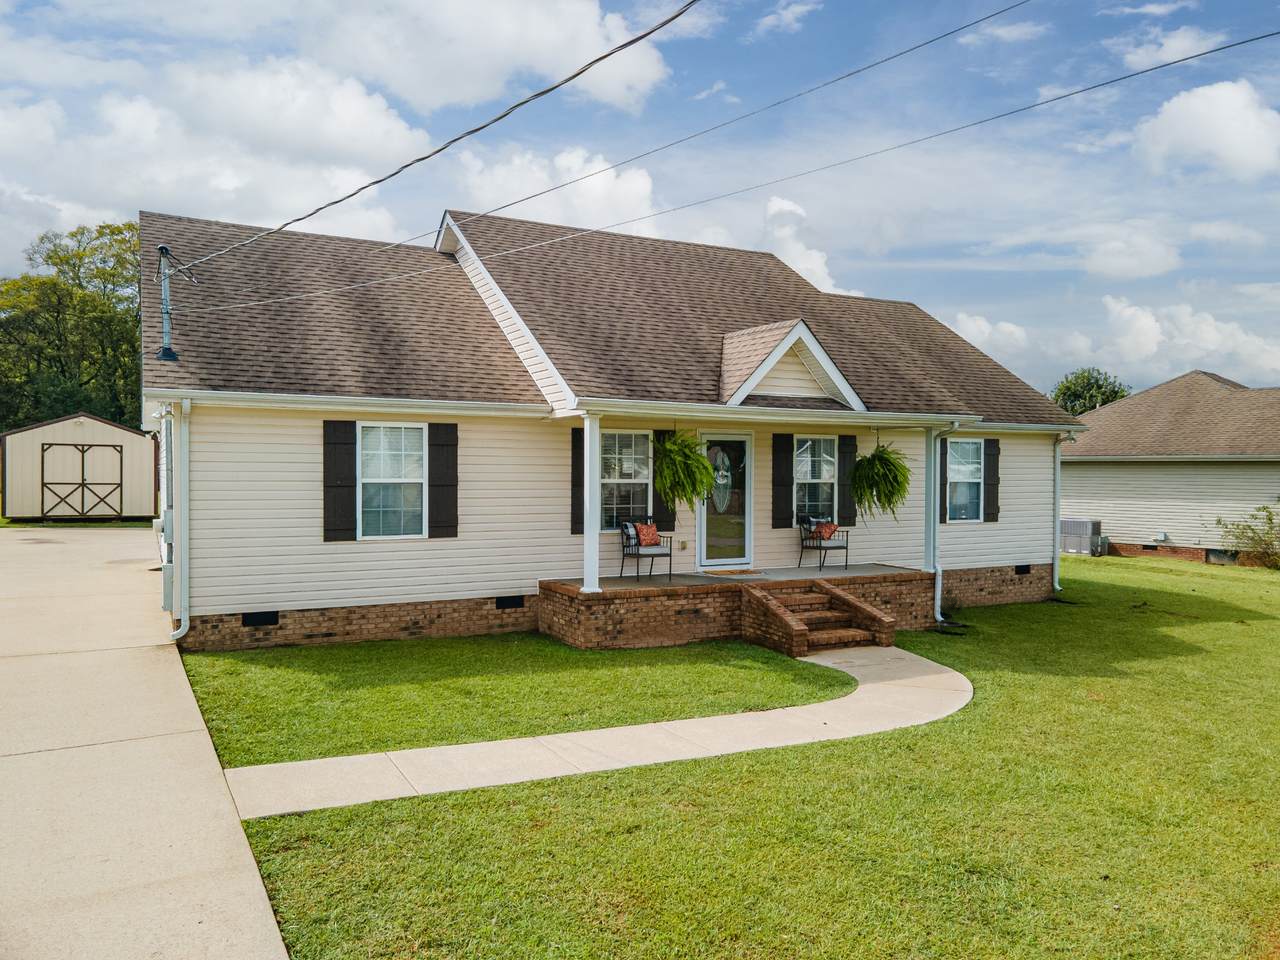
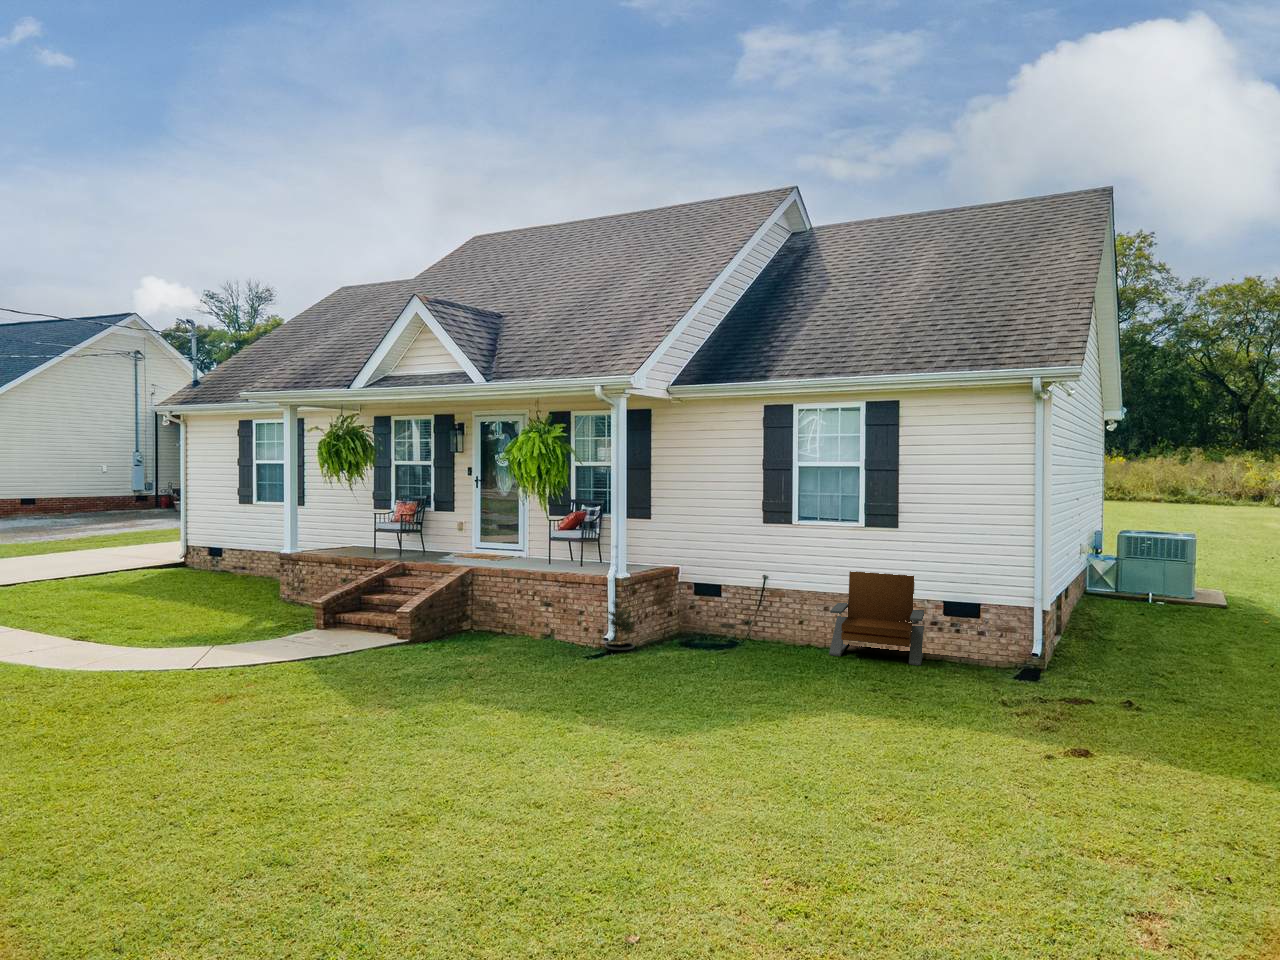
lounge chair: none [975,551,1052,608] -> present [829,571,924,665]

